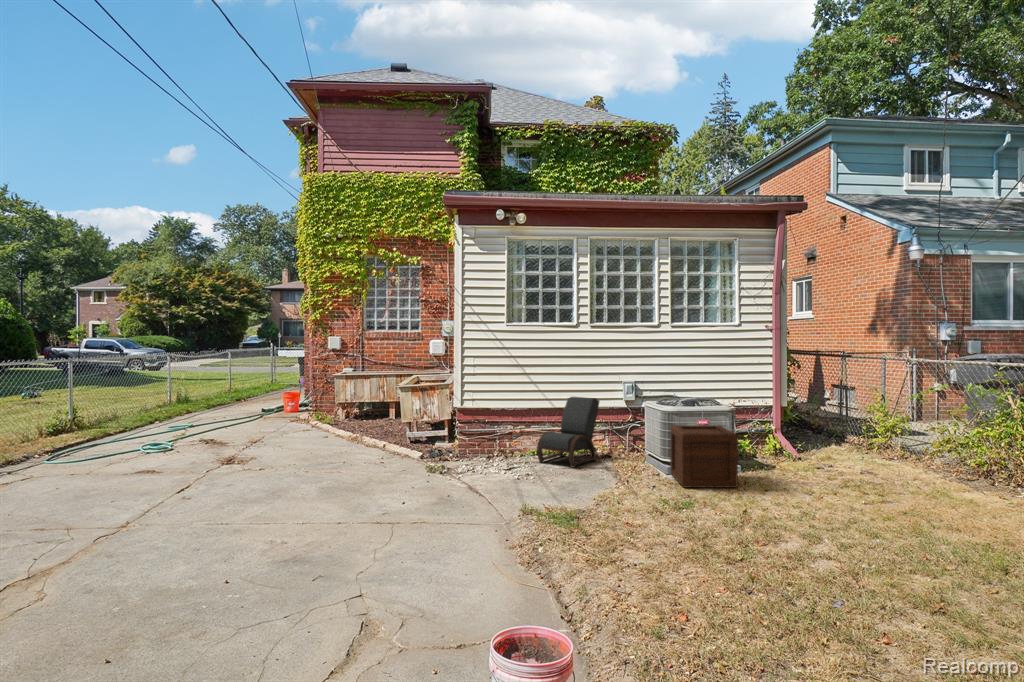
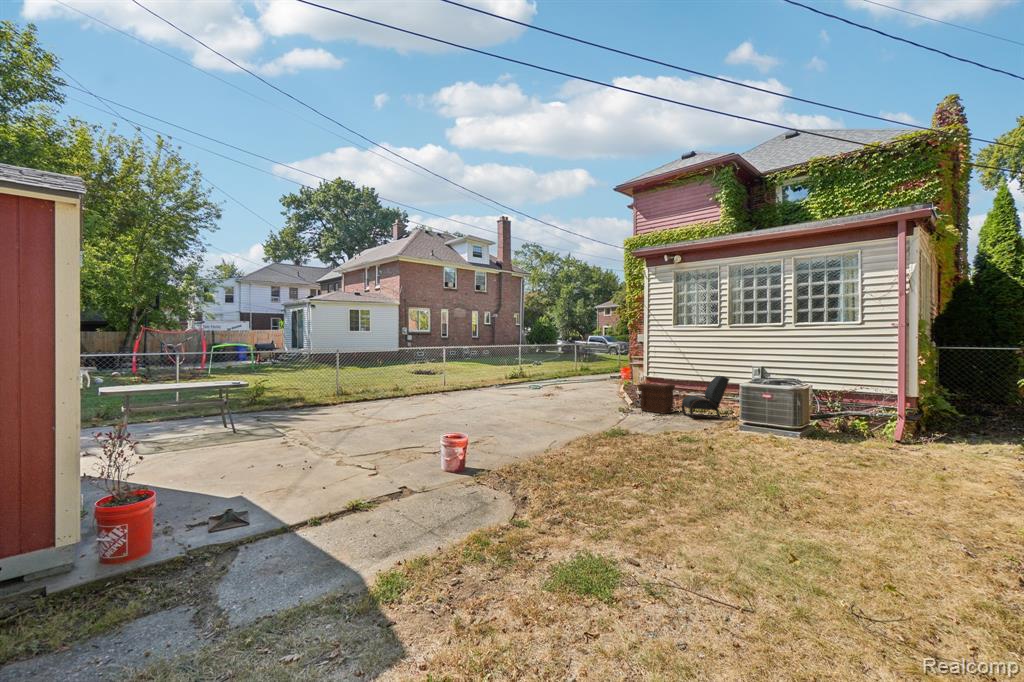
wooden crate: present [670,425,738,488] -> present [641,383,676,414]

